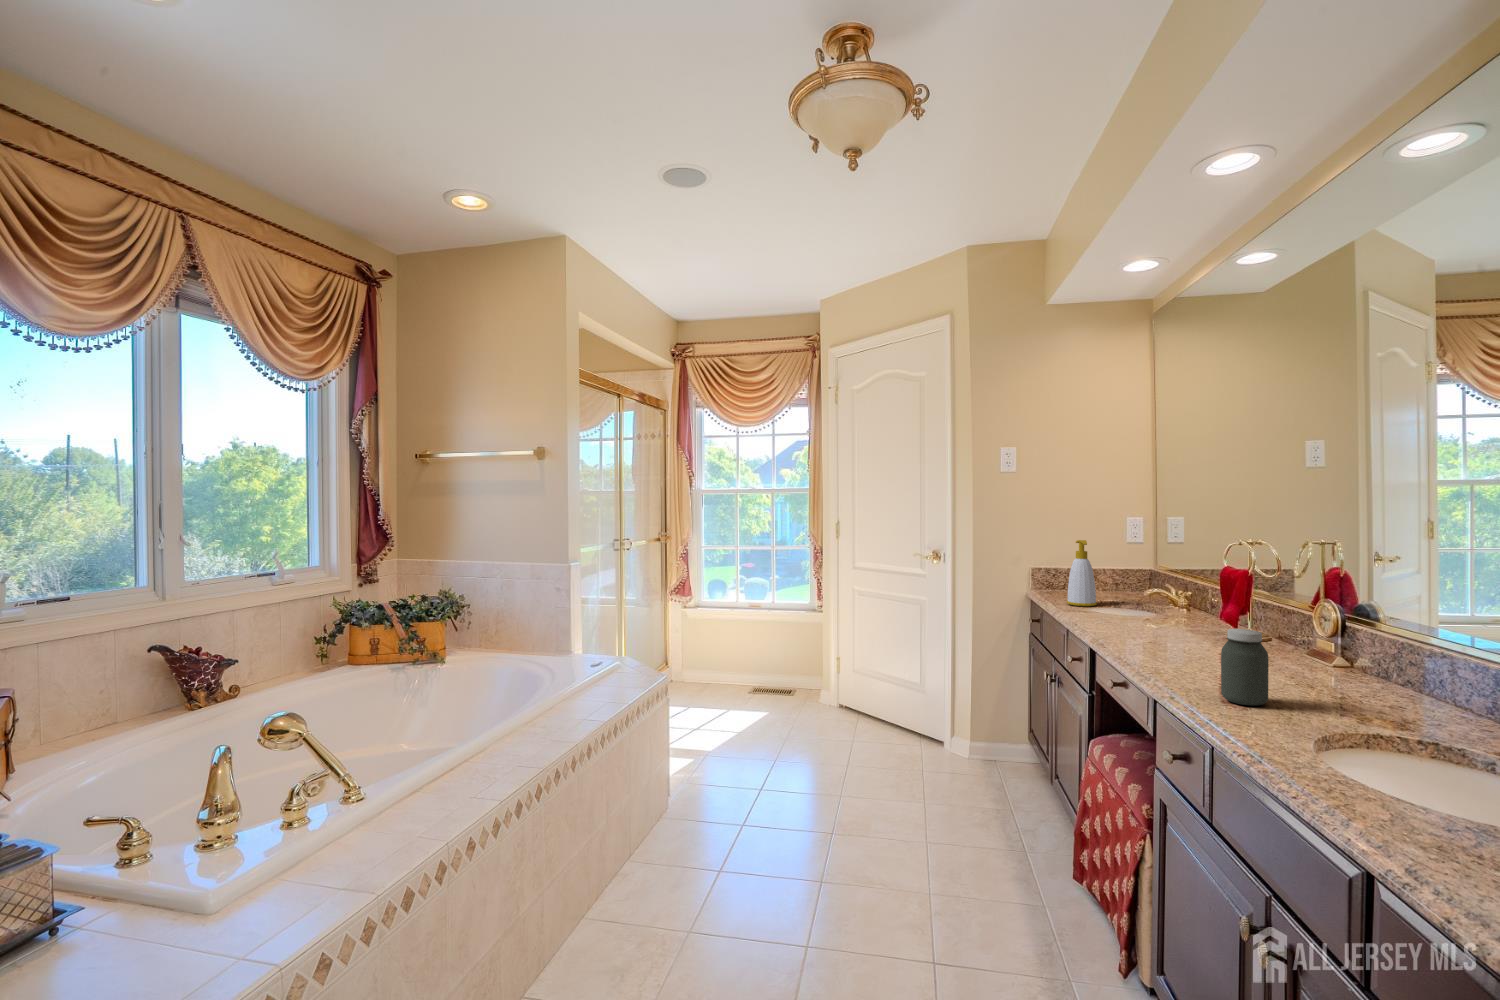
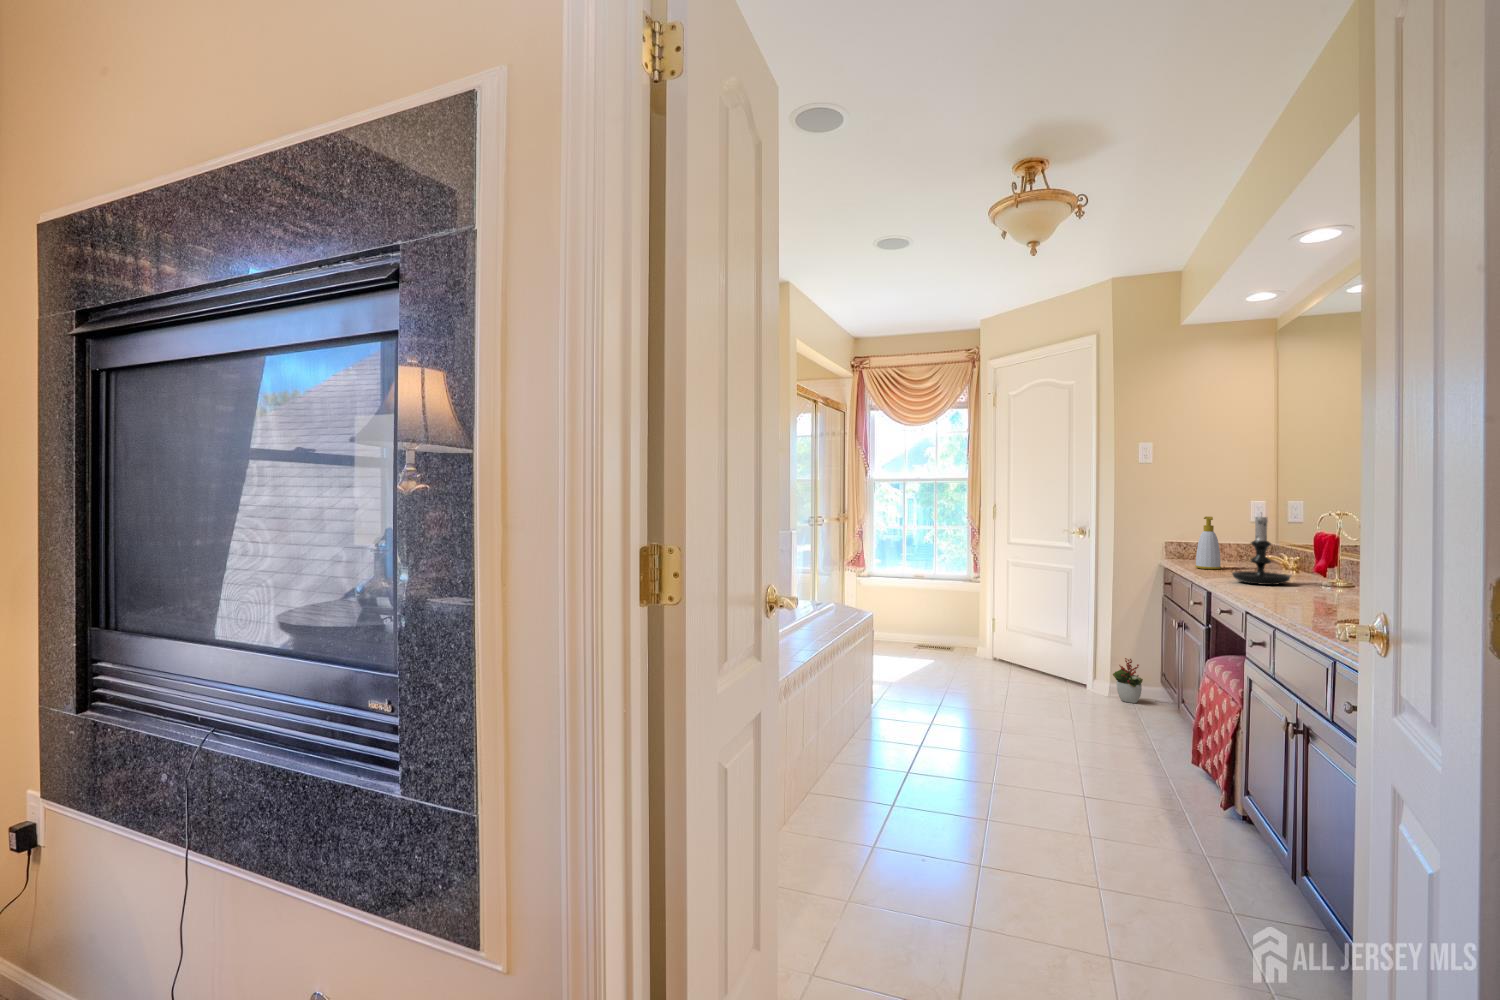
candle holder: none [1118,540,1191,638] -> present [1232,516,1291,585]
jar: present [1221,629,1269,706] -> none [1289,562,1322,611]
decorative plant: none [973,712,1008,769] -> present [1113,658,1143,703]

